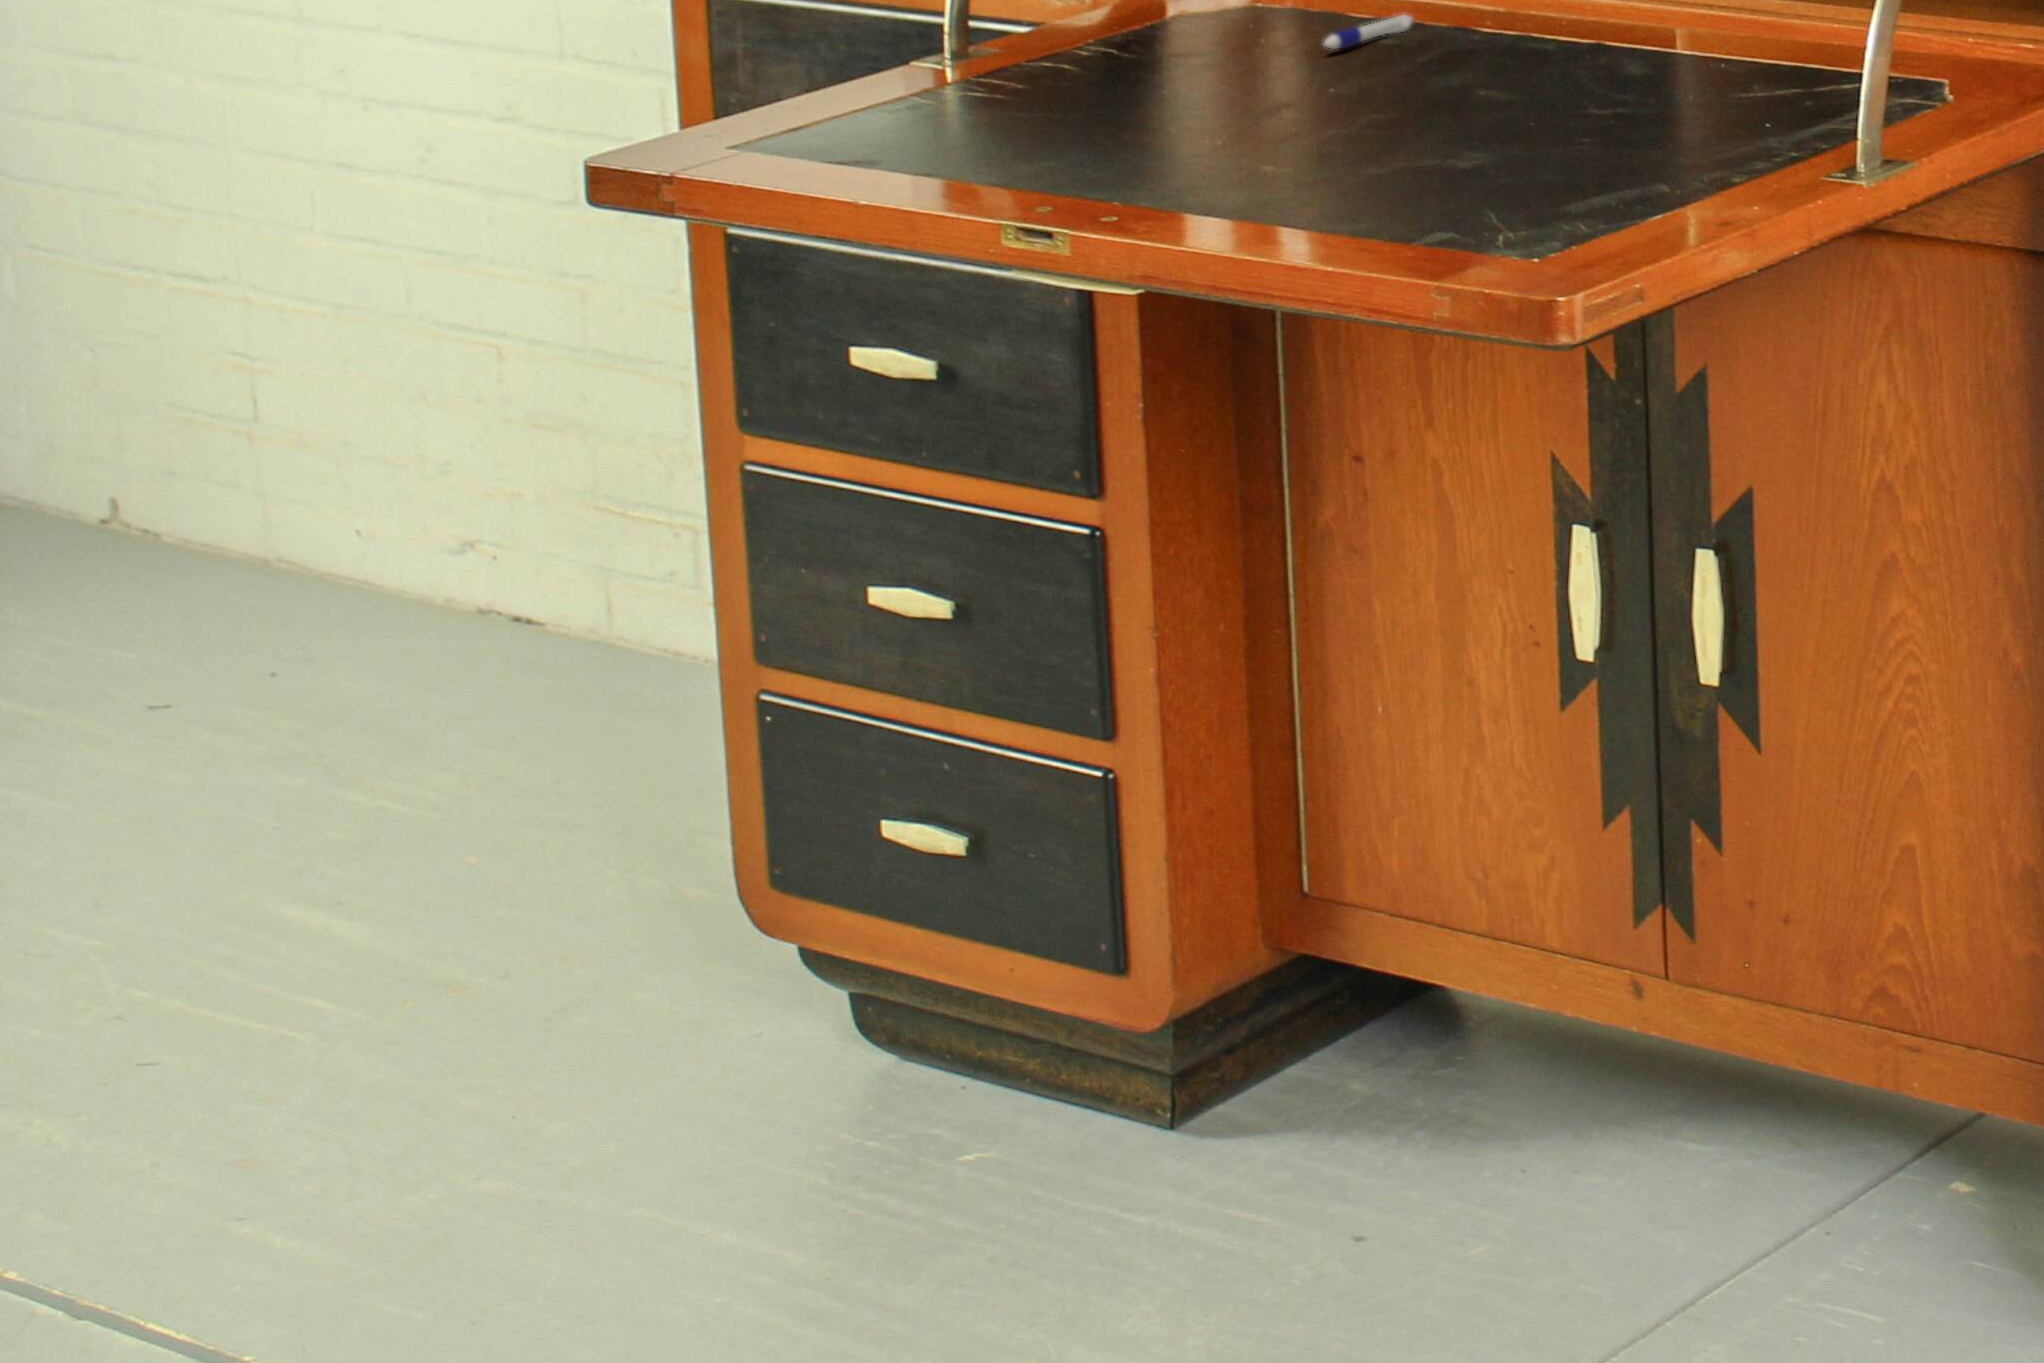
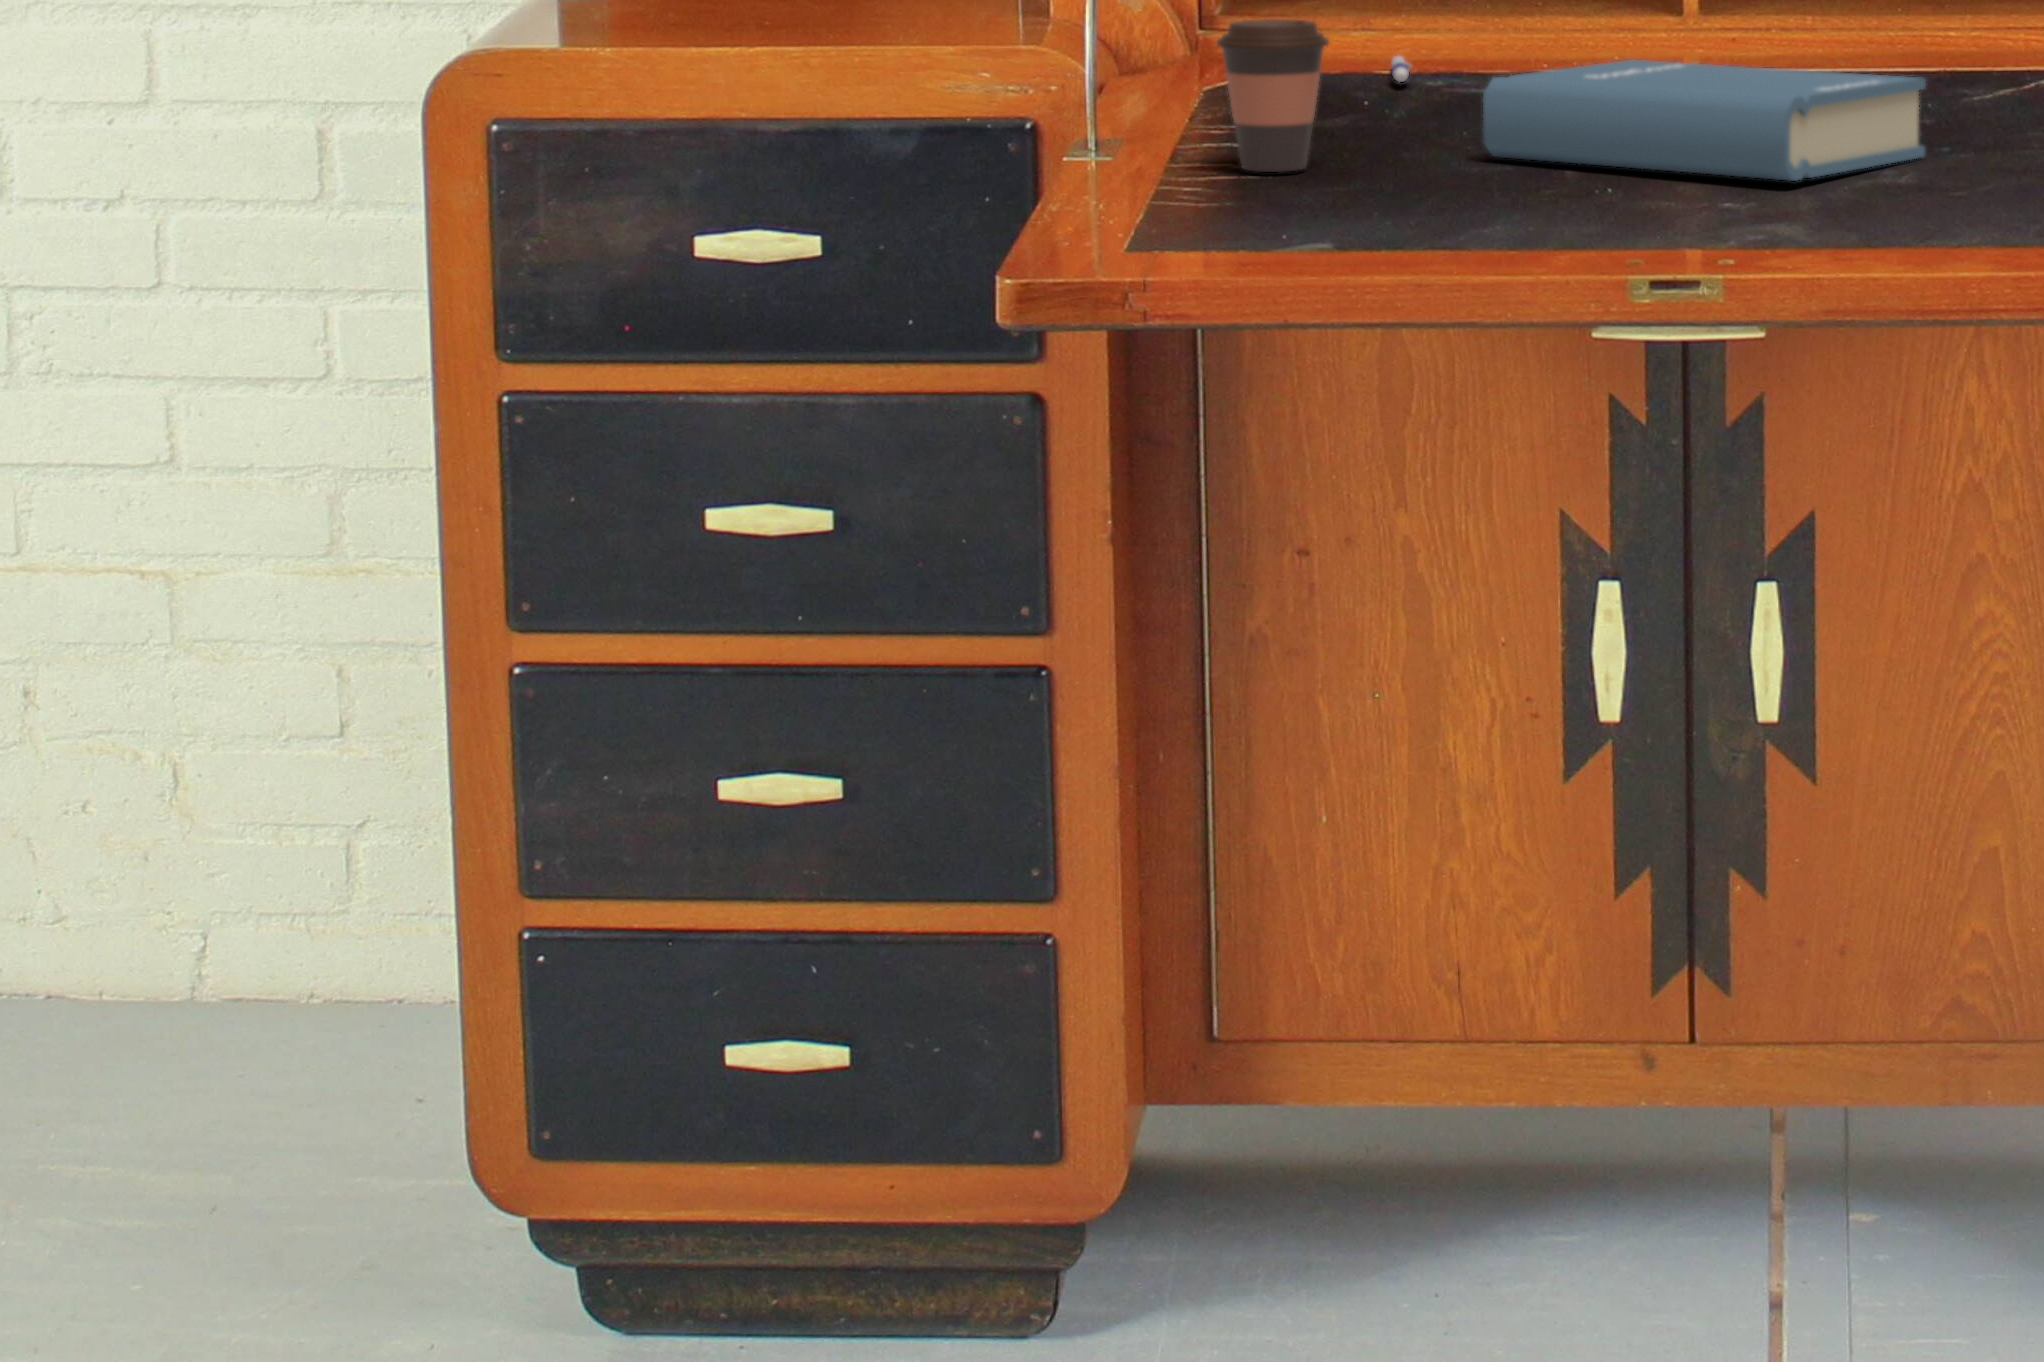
coffee cup: none [874,17,982,162] -> present [1217,19,1329,172]
hardback book: none [1114,65,1471,221] -> present [1483,60,1926,181]

